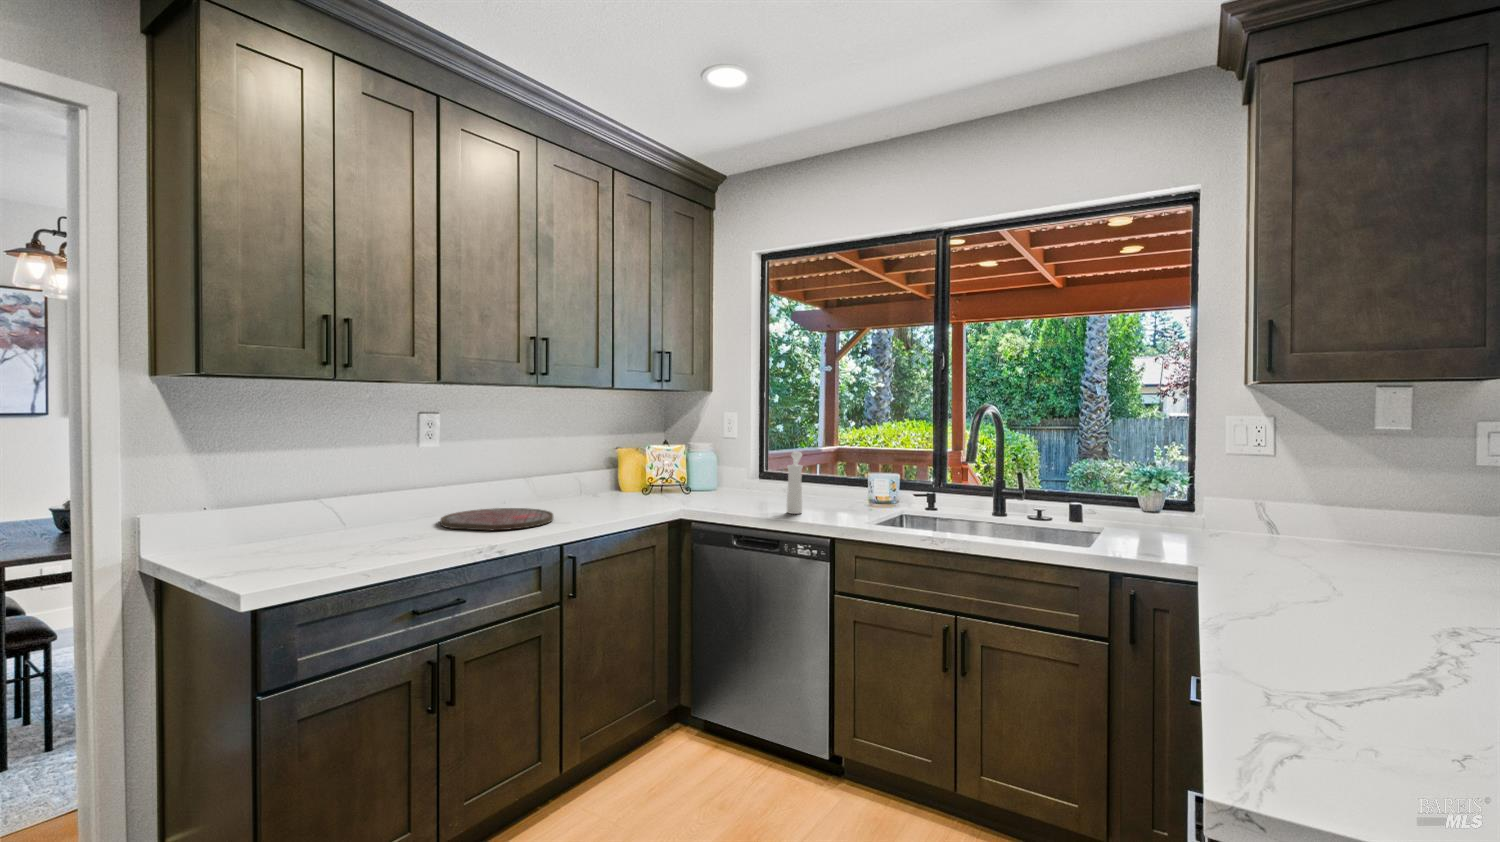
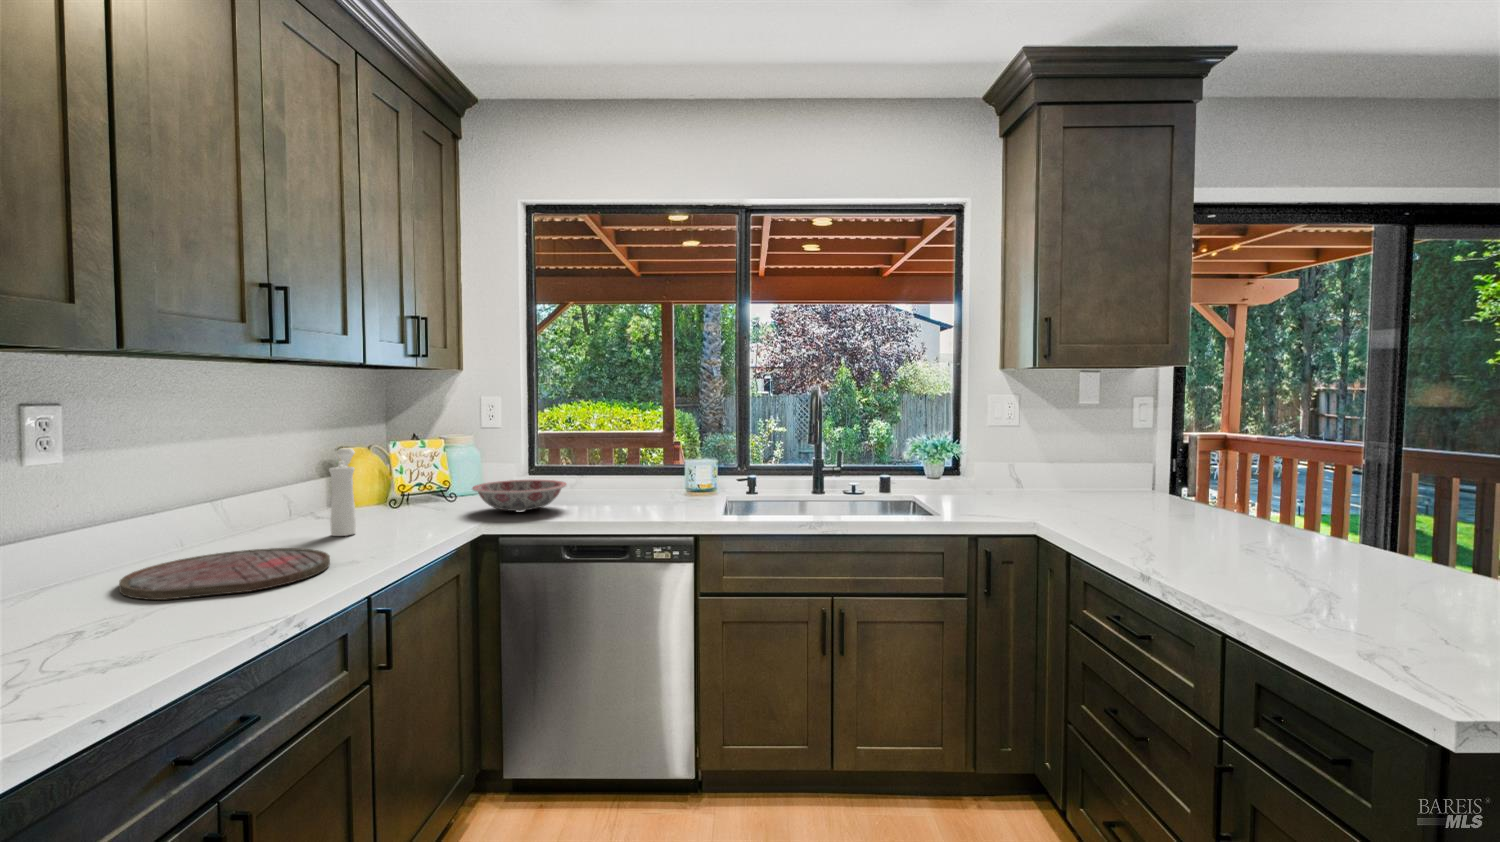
pepper mill: present [787,452,803,514] -> present [329,448,356,536]
ceramic bowl: none [684,480,756,503] -> present [472,480,567,511]

